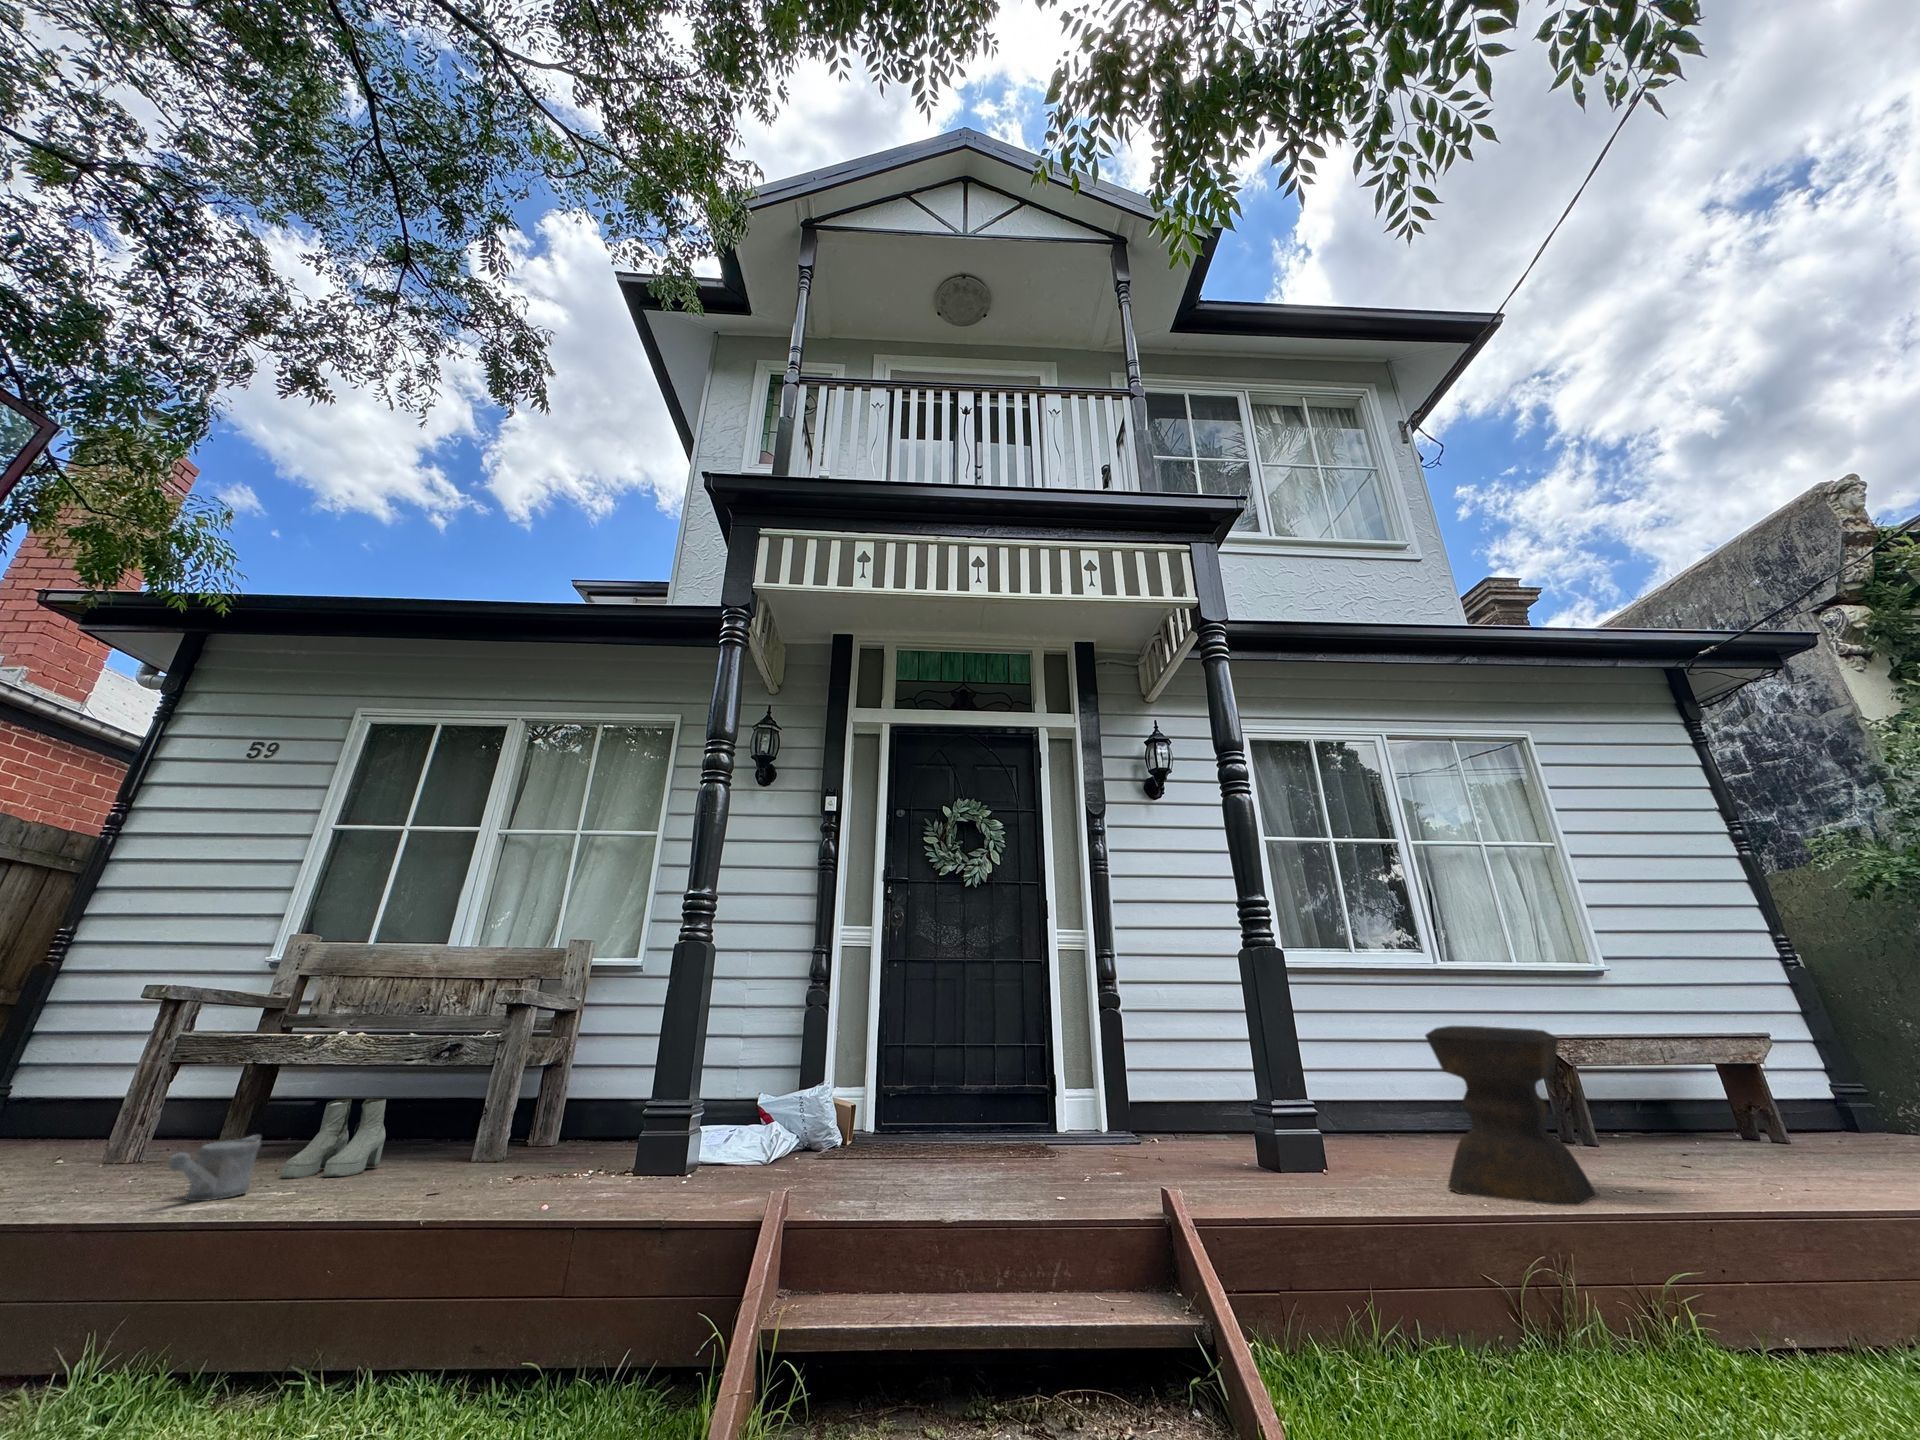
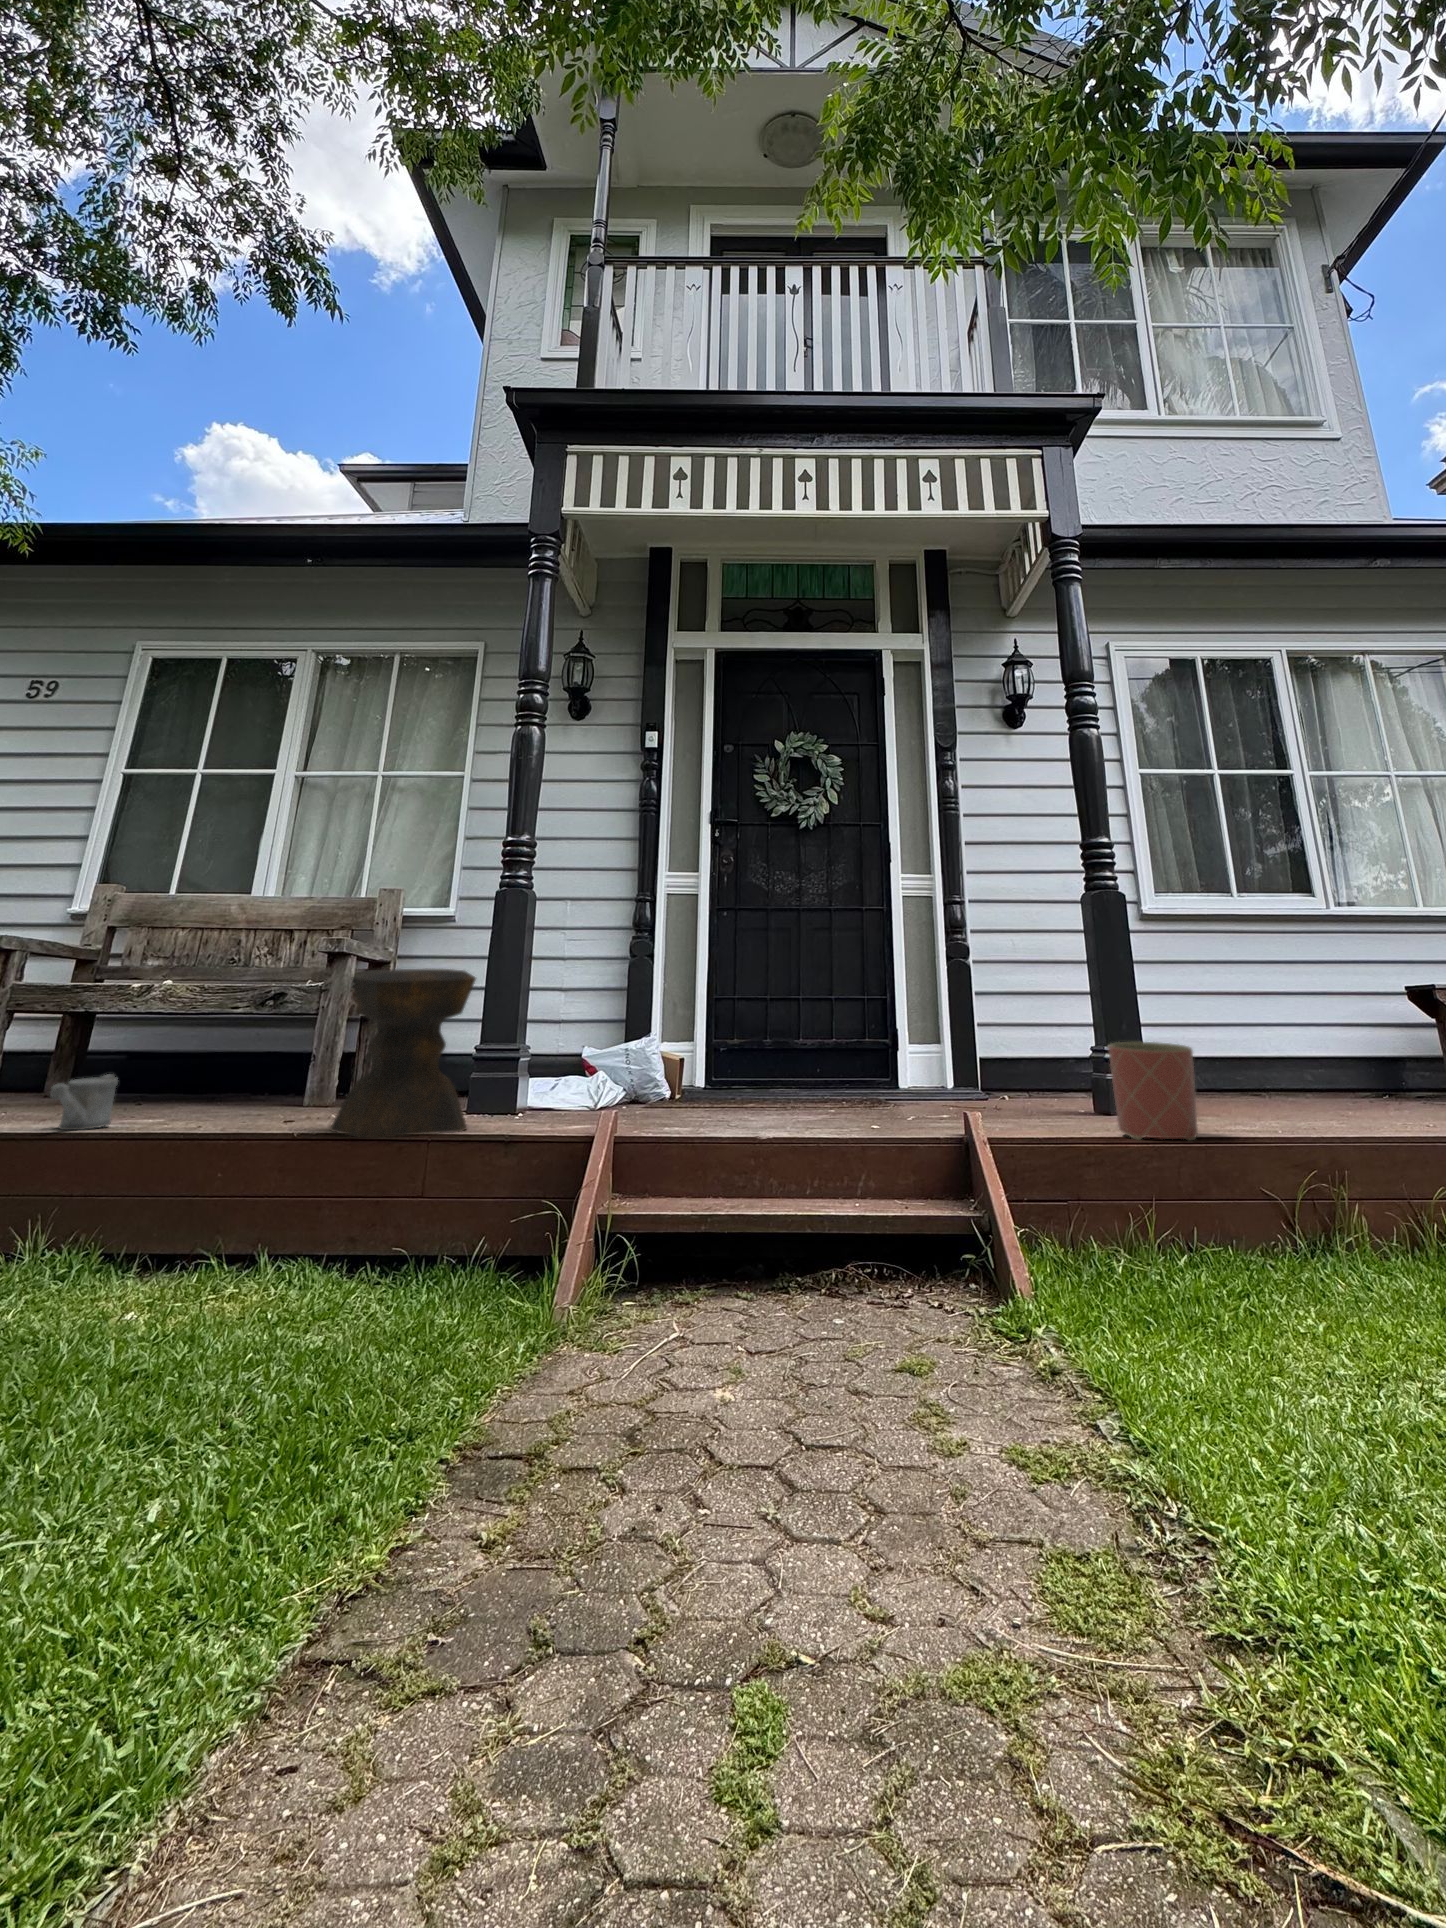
stool: present [1425,1026,1597,1206] -> present [330,969,476,1137]
boots: present [280,1099,386,1179] -> none [128,1046,218,1119]
planter: none [1292,1103,1391,1215] -> present [1108,1042,1198,1141]

